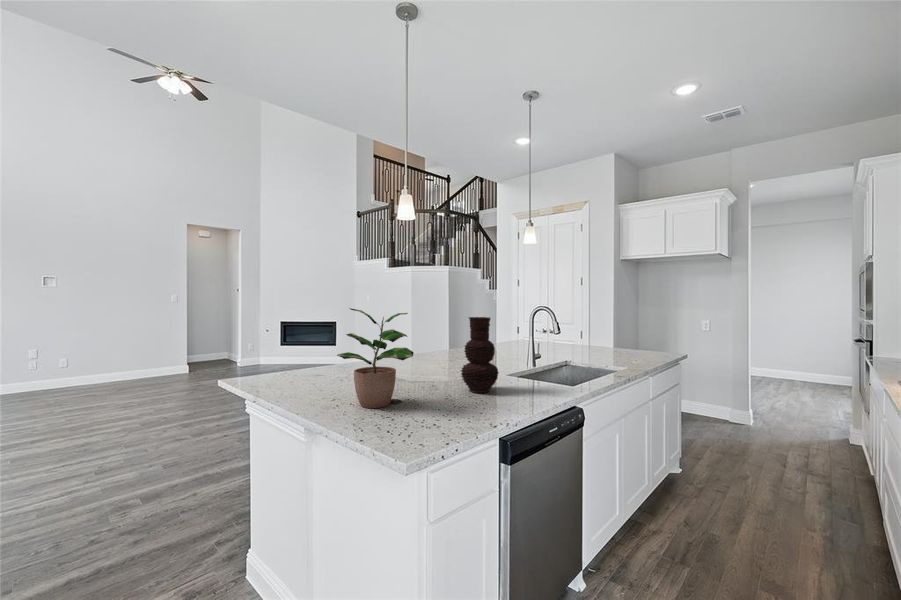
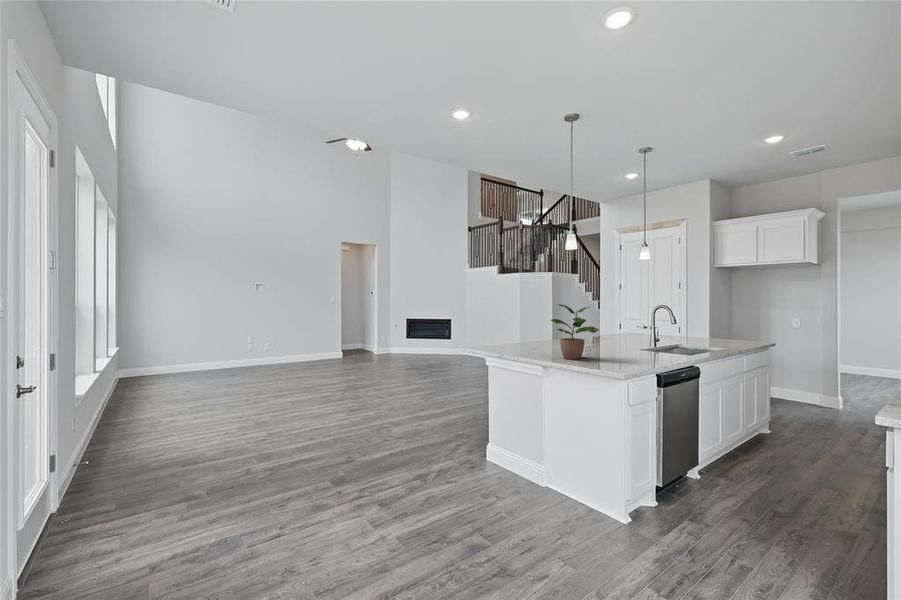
vase: present [461,317,499,393] -> none [616,311,641,356]

